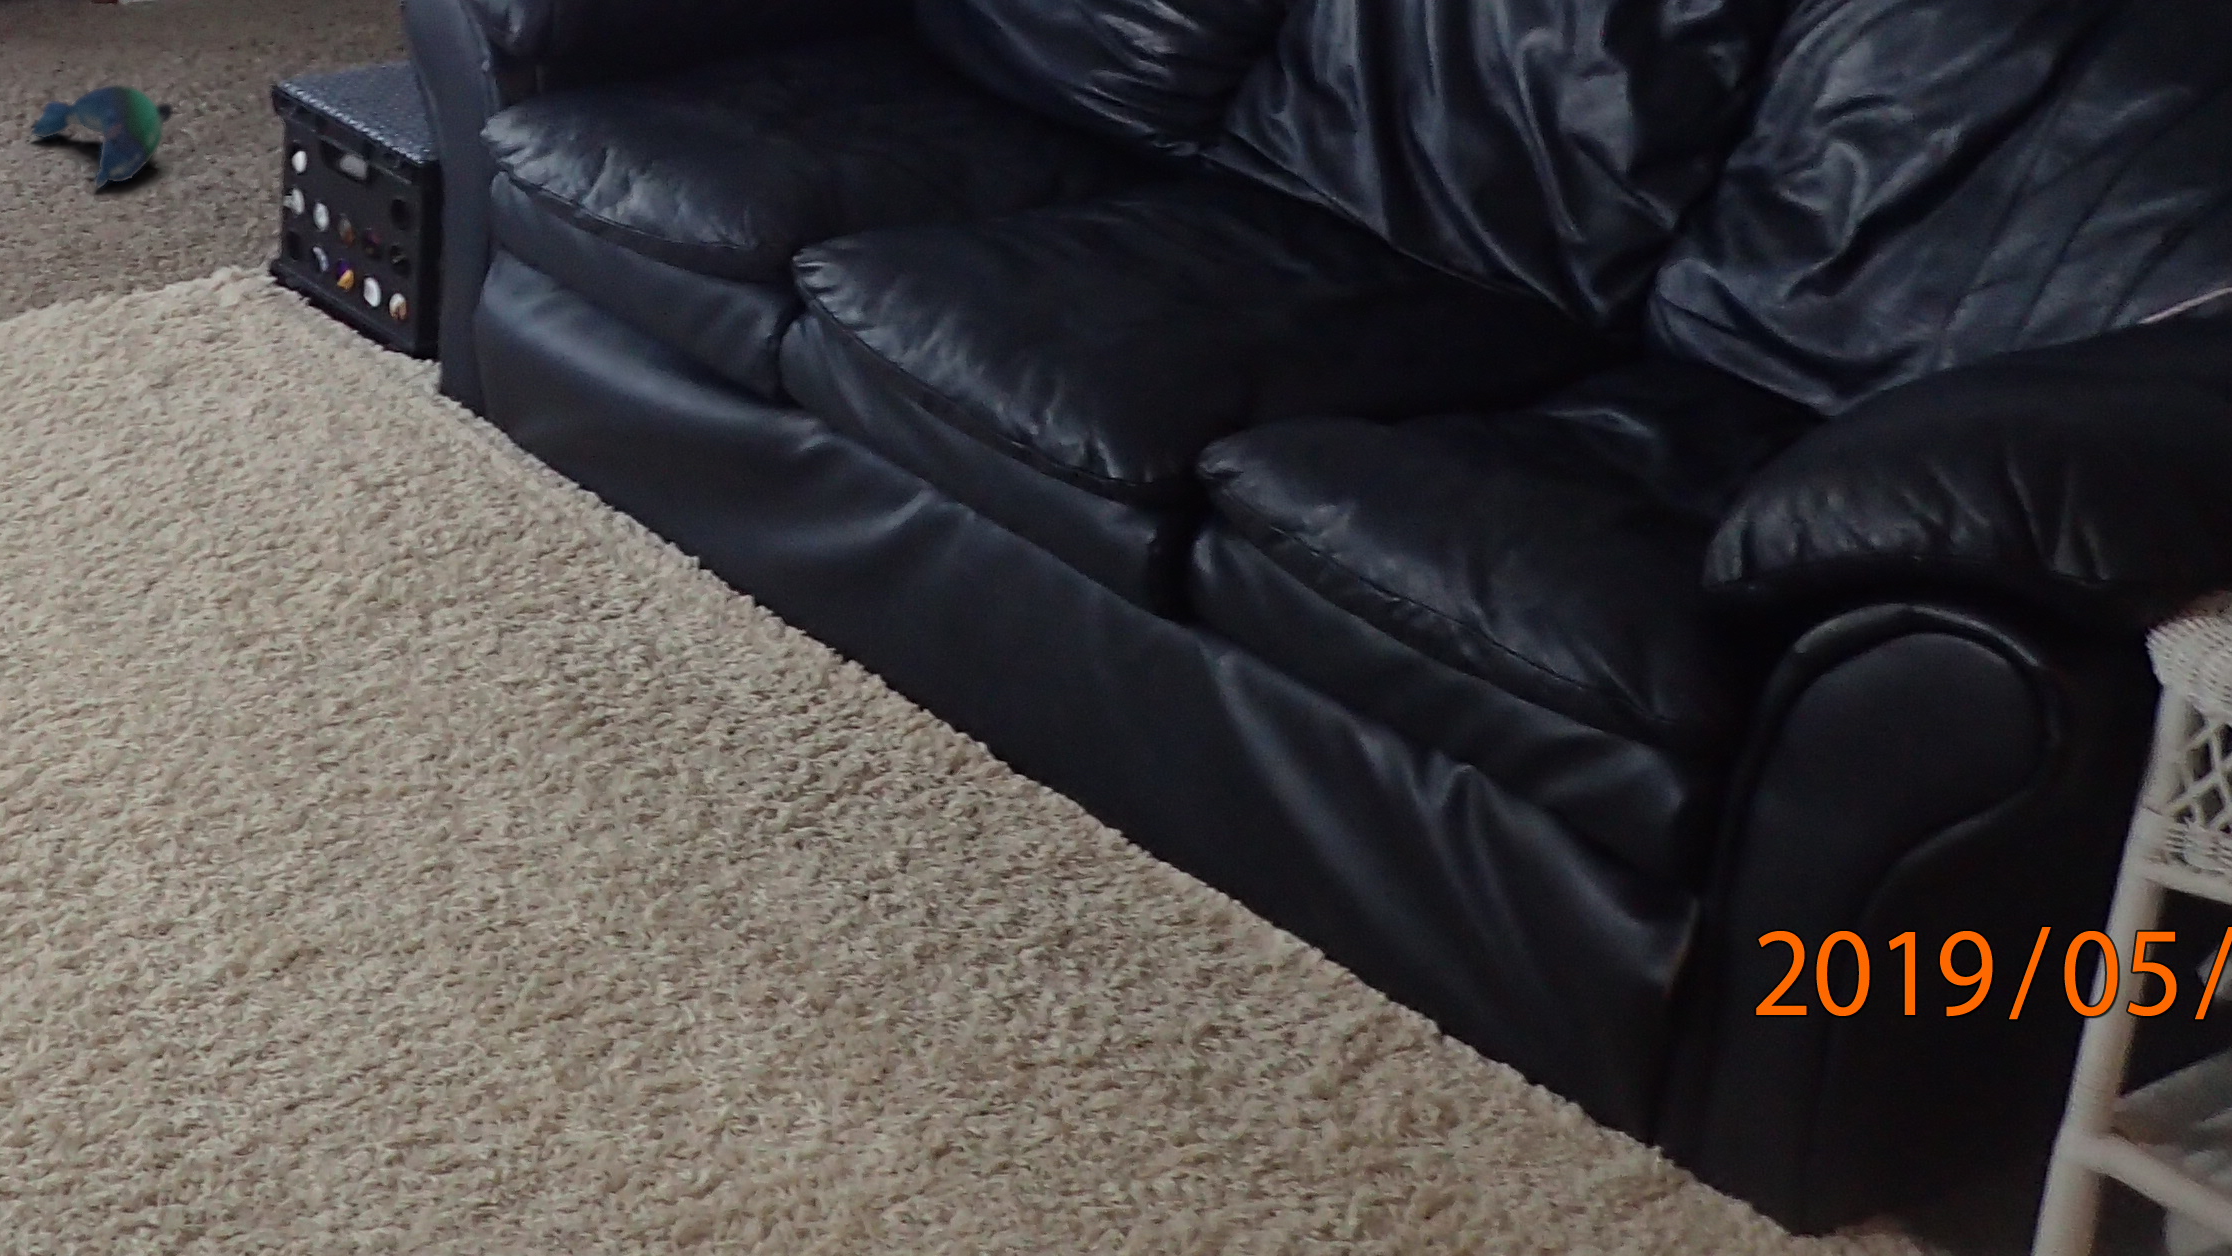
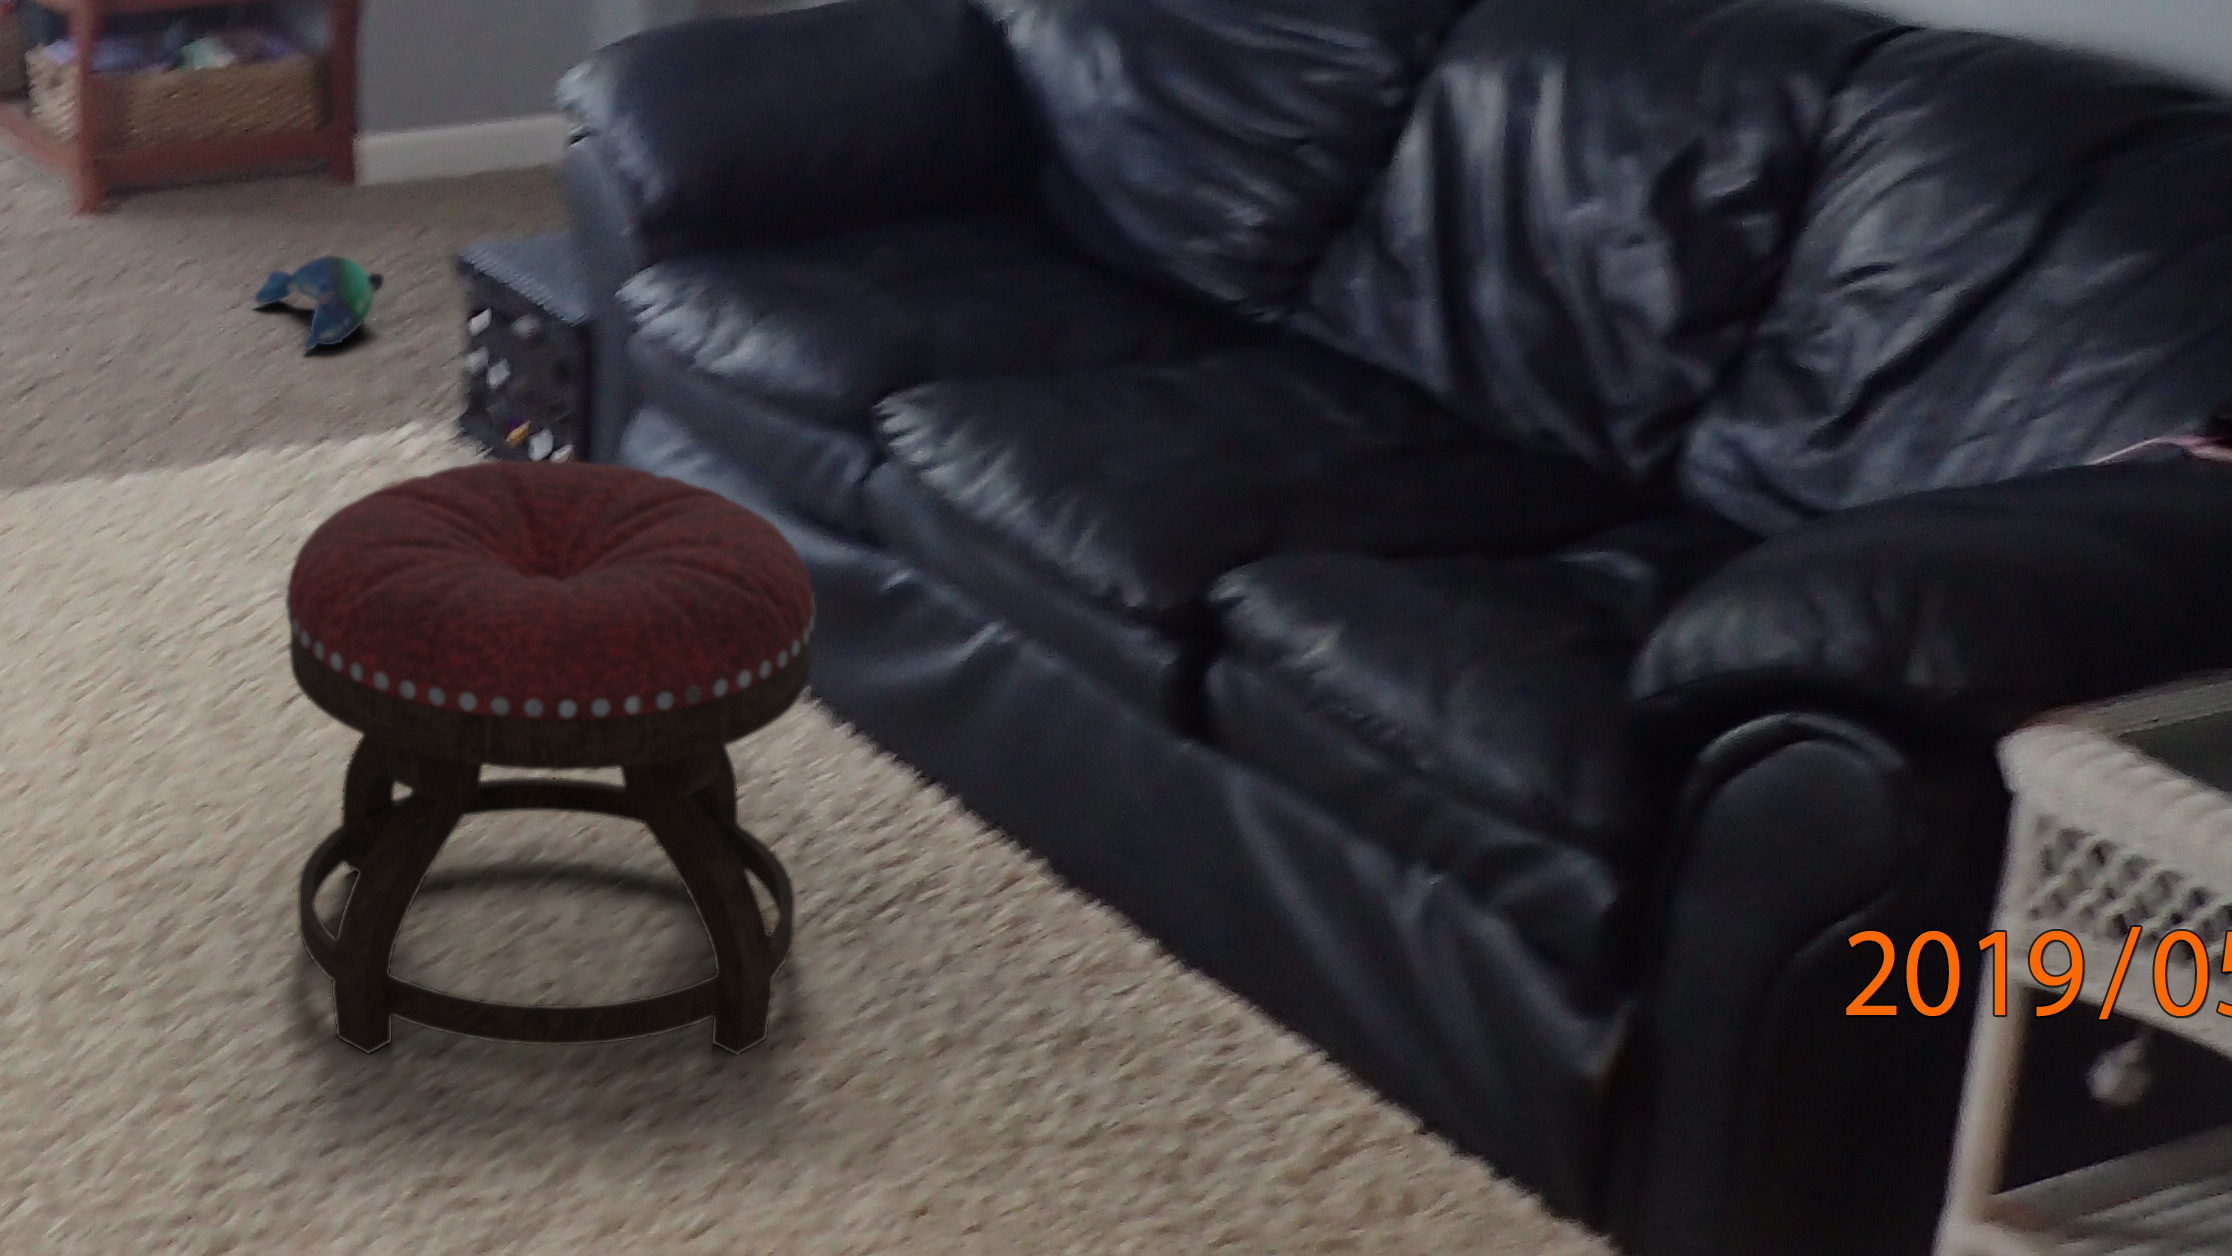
ottoman: none [203,335,781,993] -> present [285,460,815,1055]

